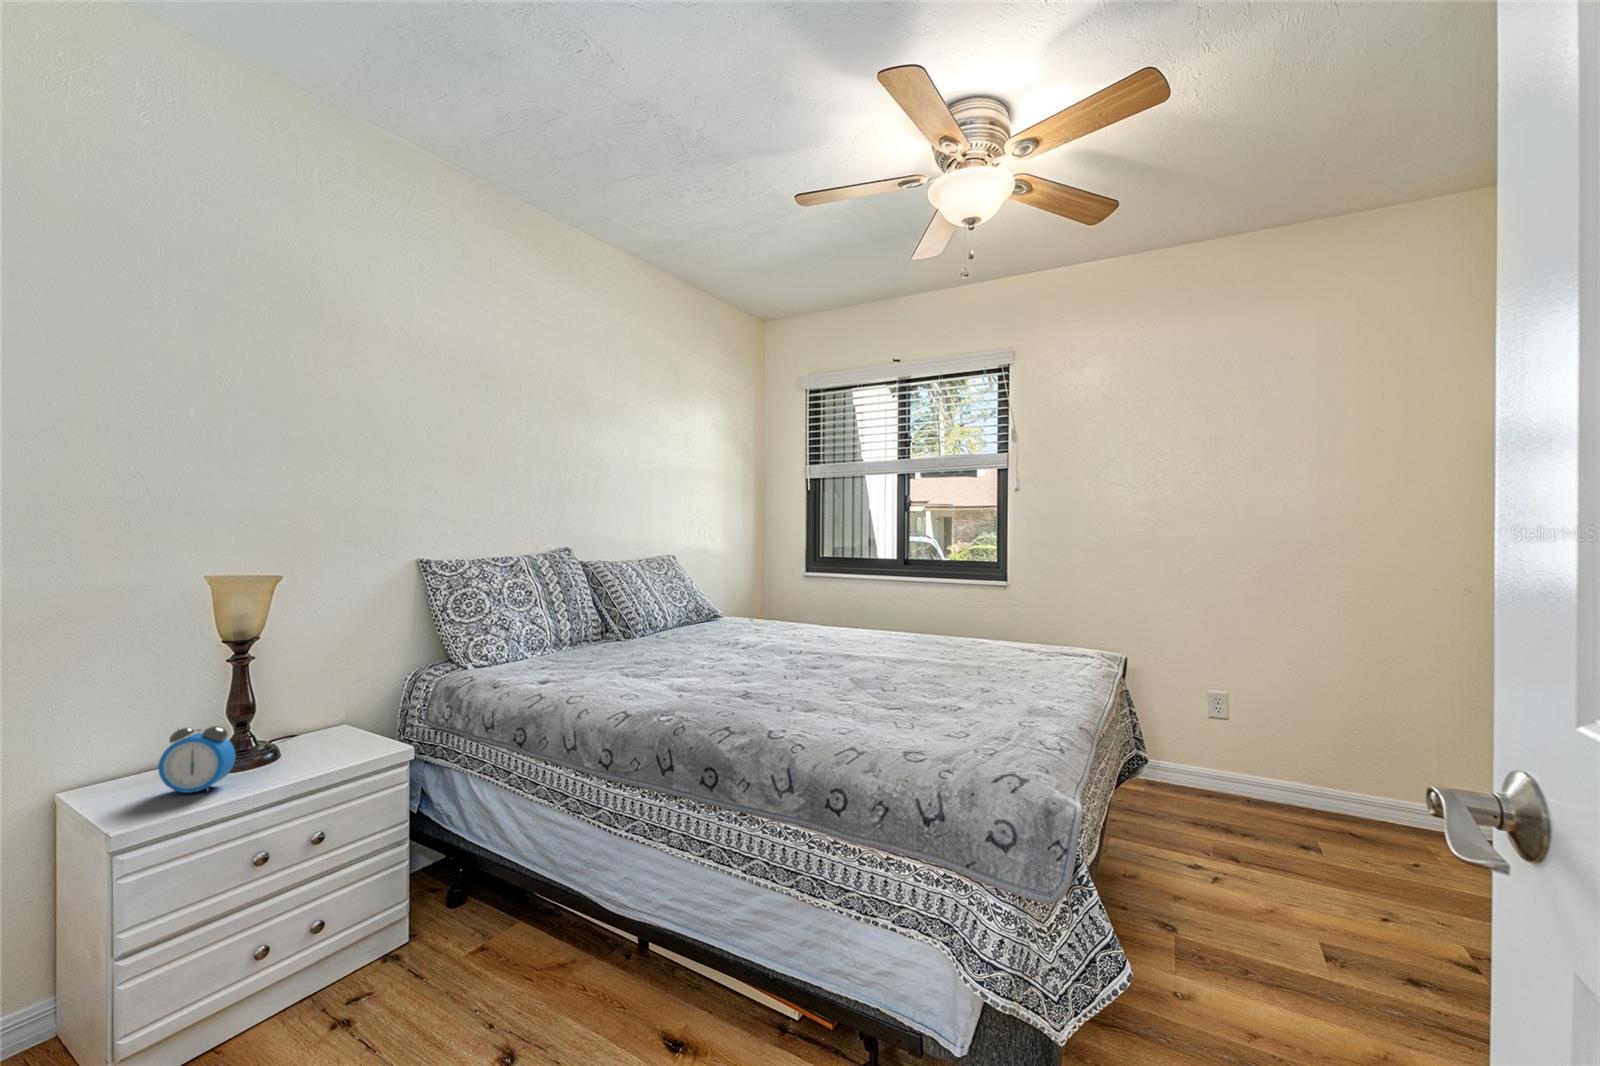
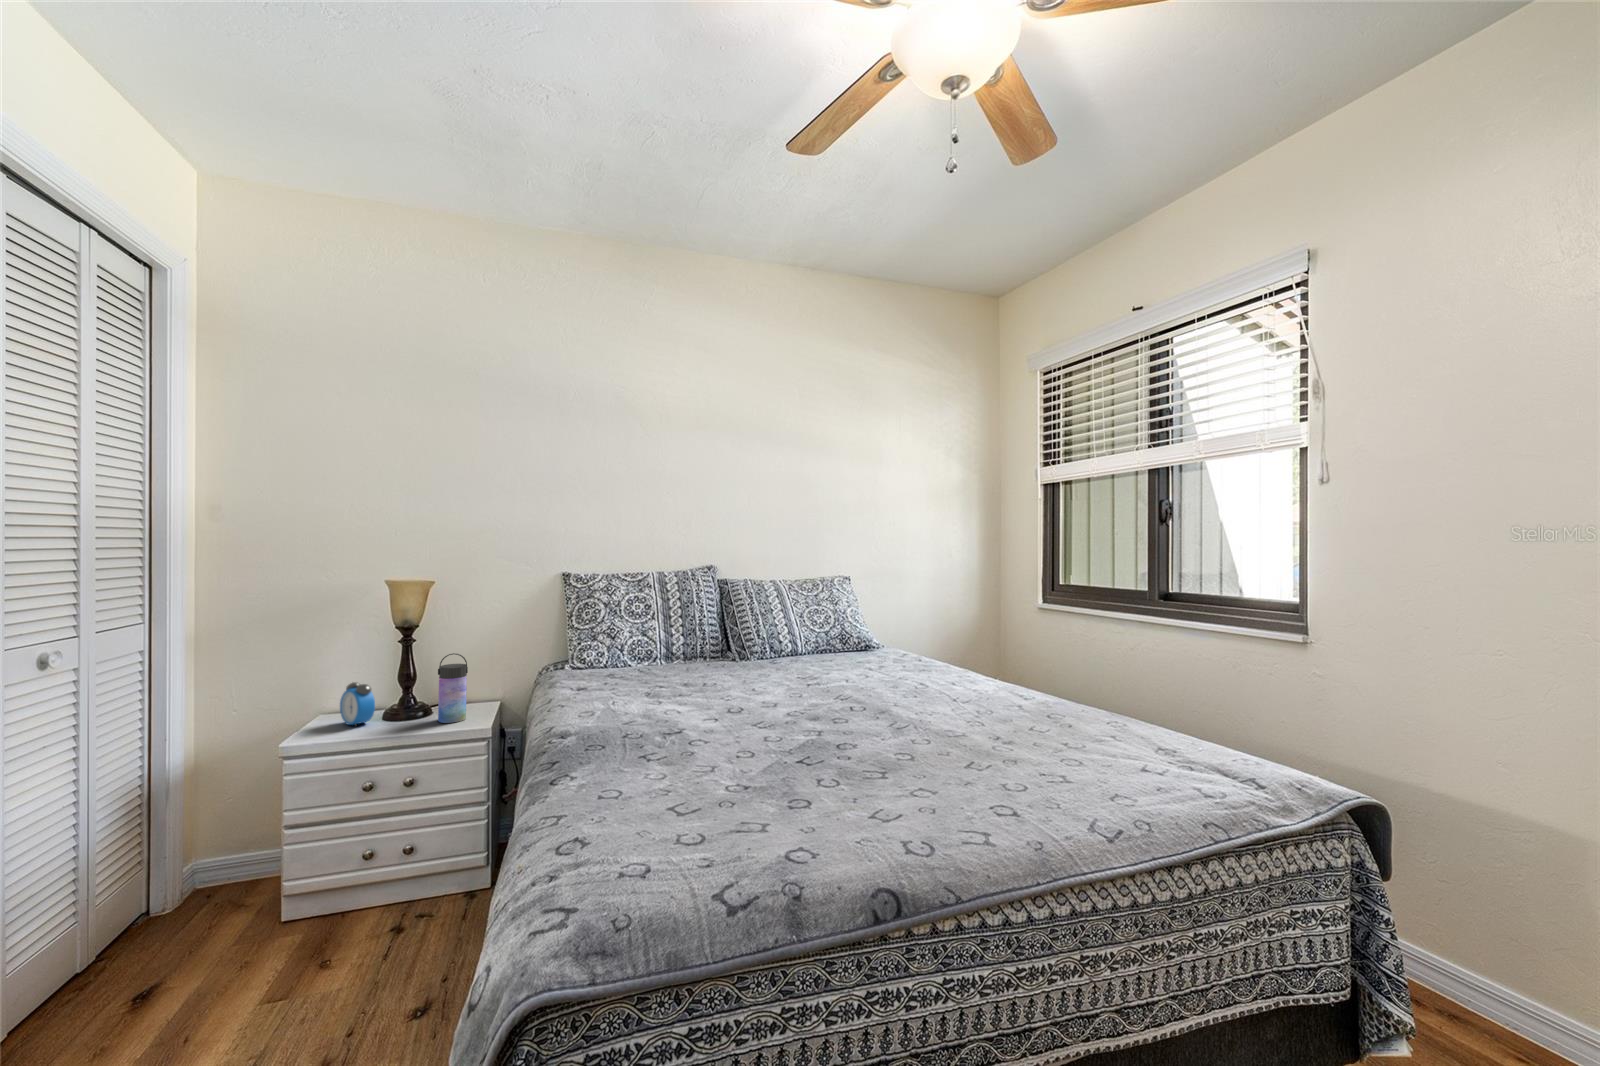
water bottle: none [332,664,373,759] -> present [438,653,468,723]

